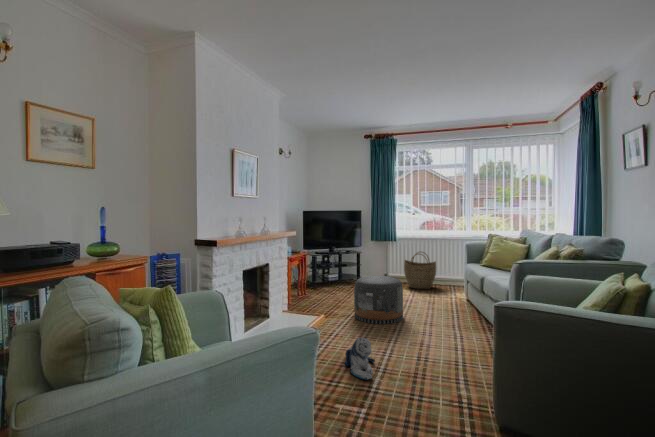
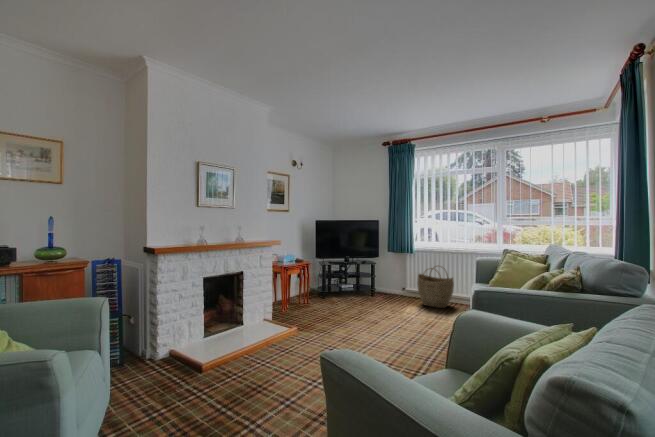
pouf: present [354,276,403,324] -> none [327,291,380,345]
plush toy: present [345,338,375,380] -> none [249,362,288,413]

